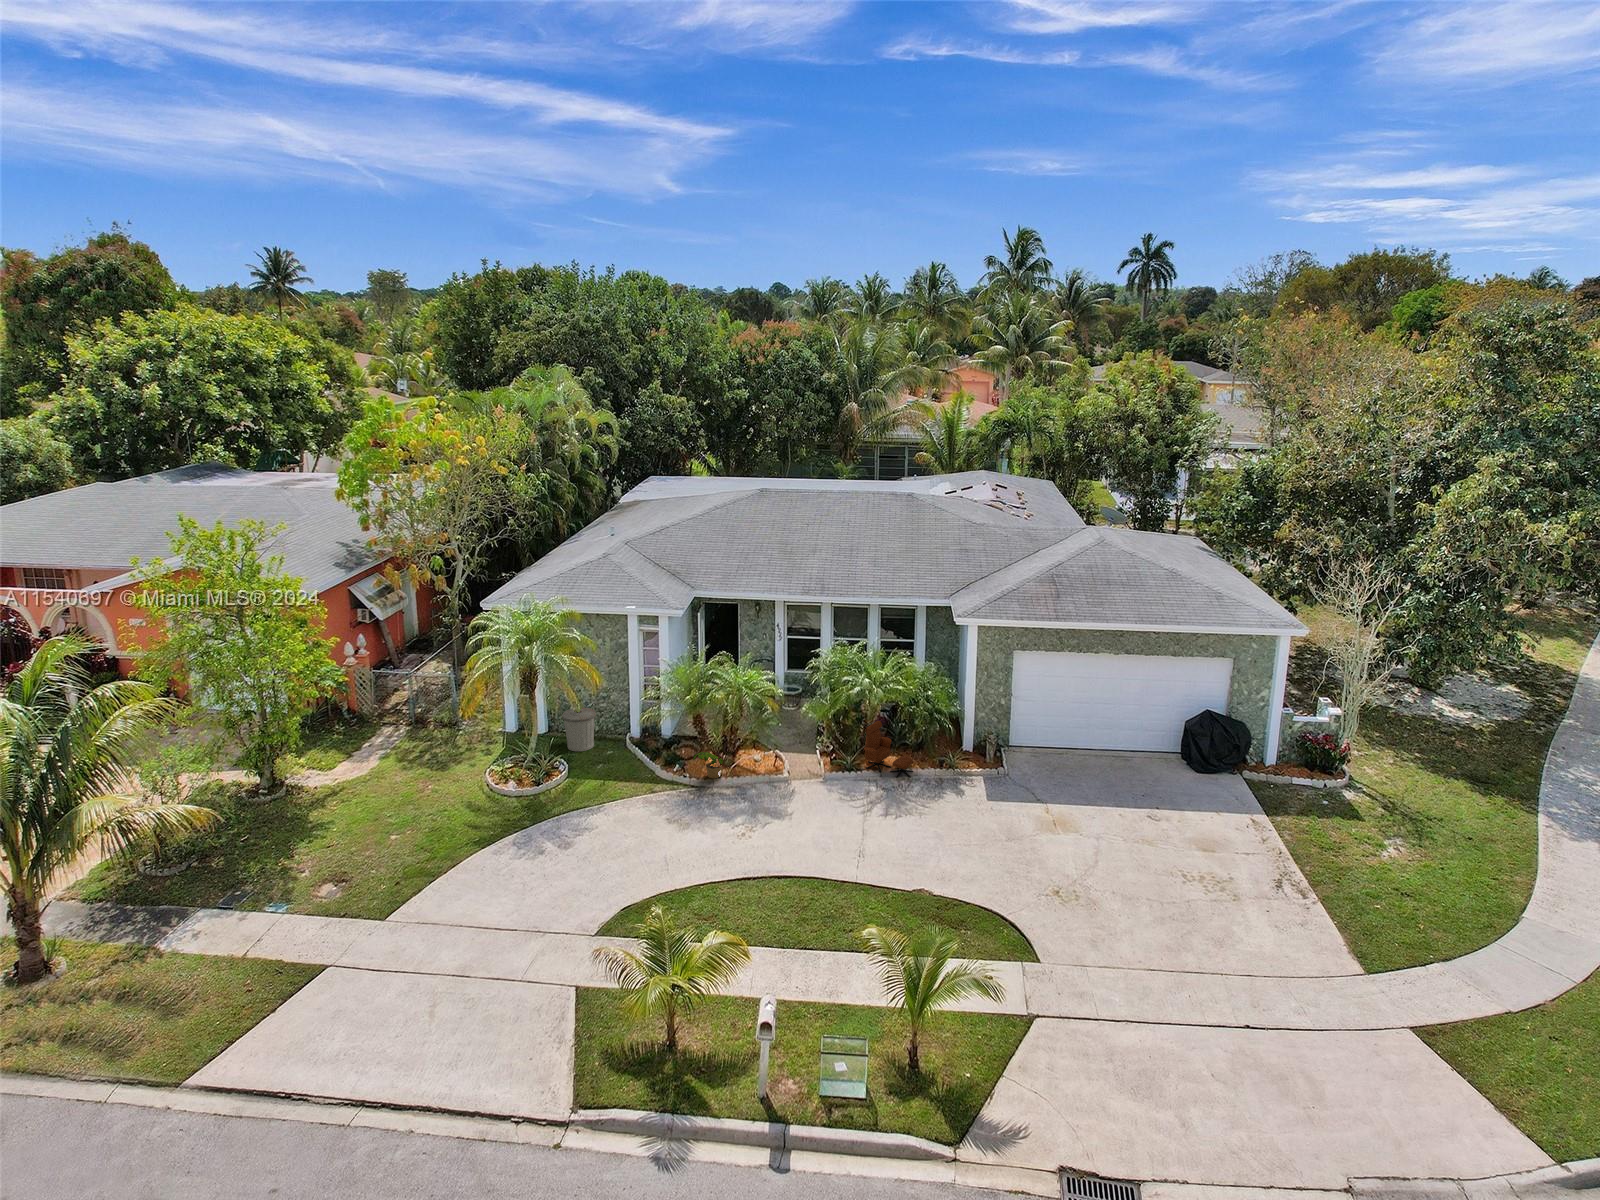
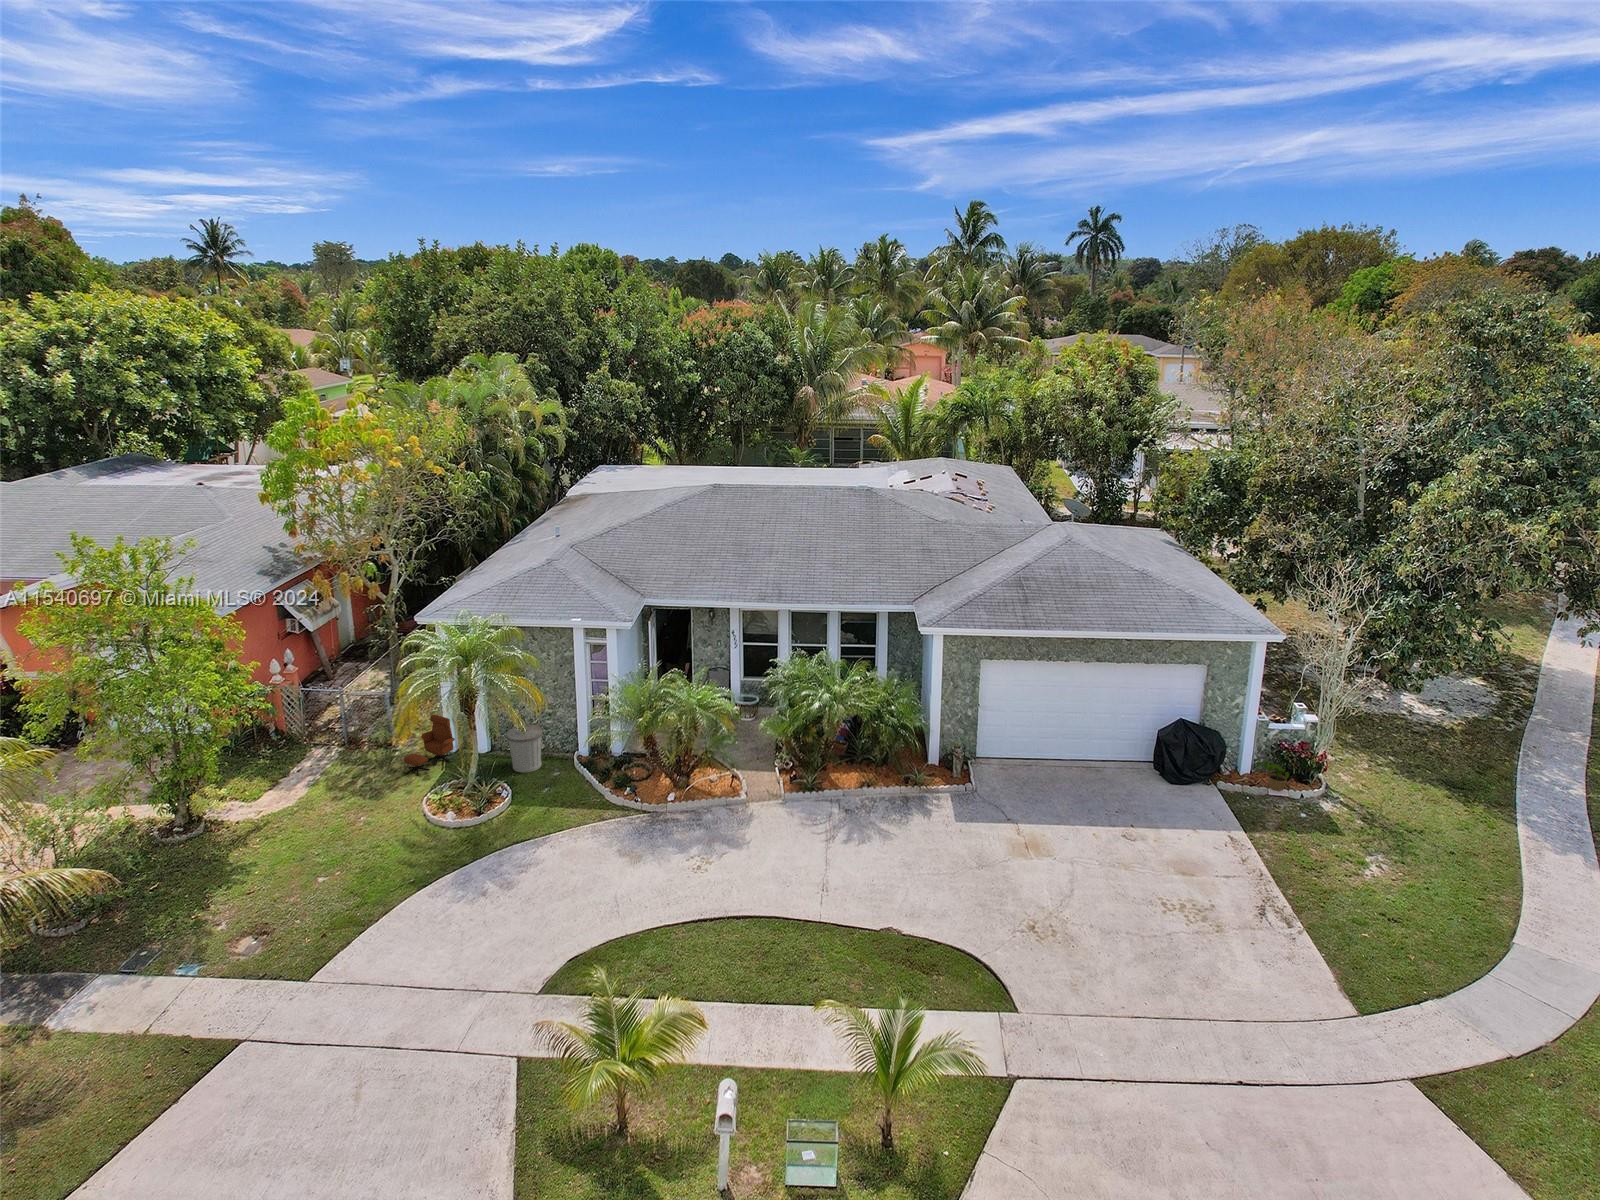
lounge chair: present [864,721,913,778] -> present [404,714,455,776]
potted plant: present [693,752,723,778] -> present [1257,761,1289,791]

